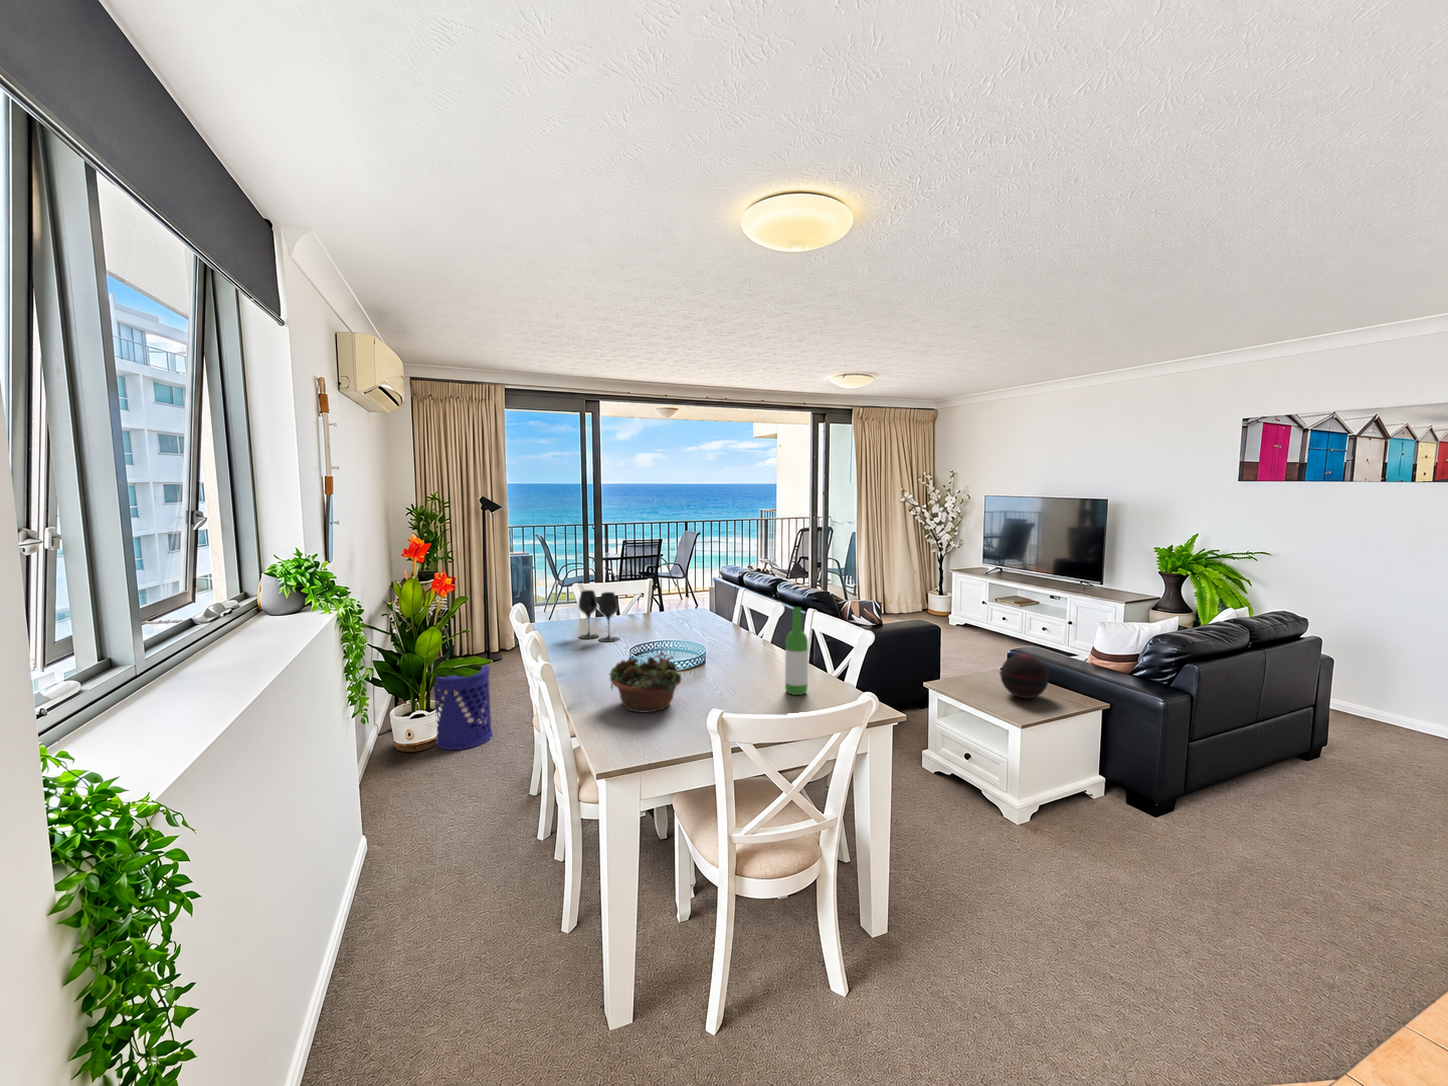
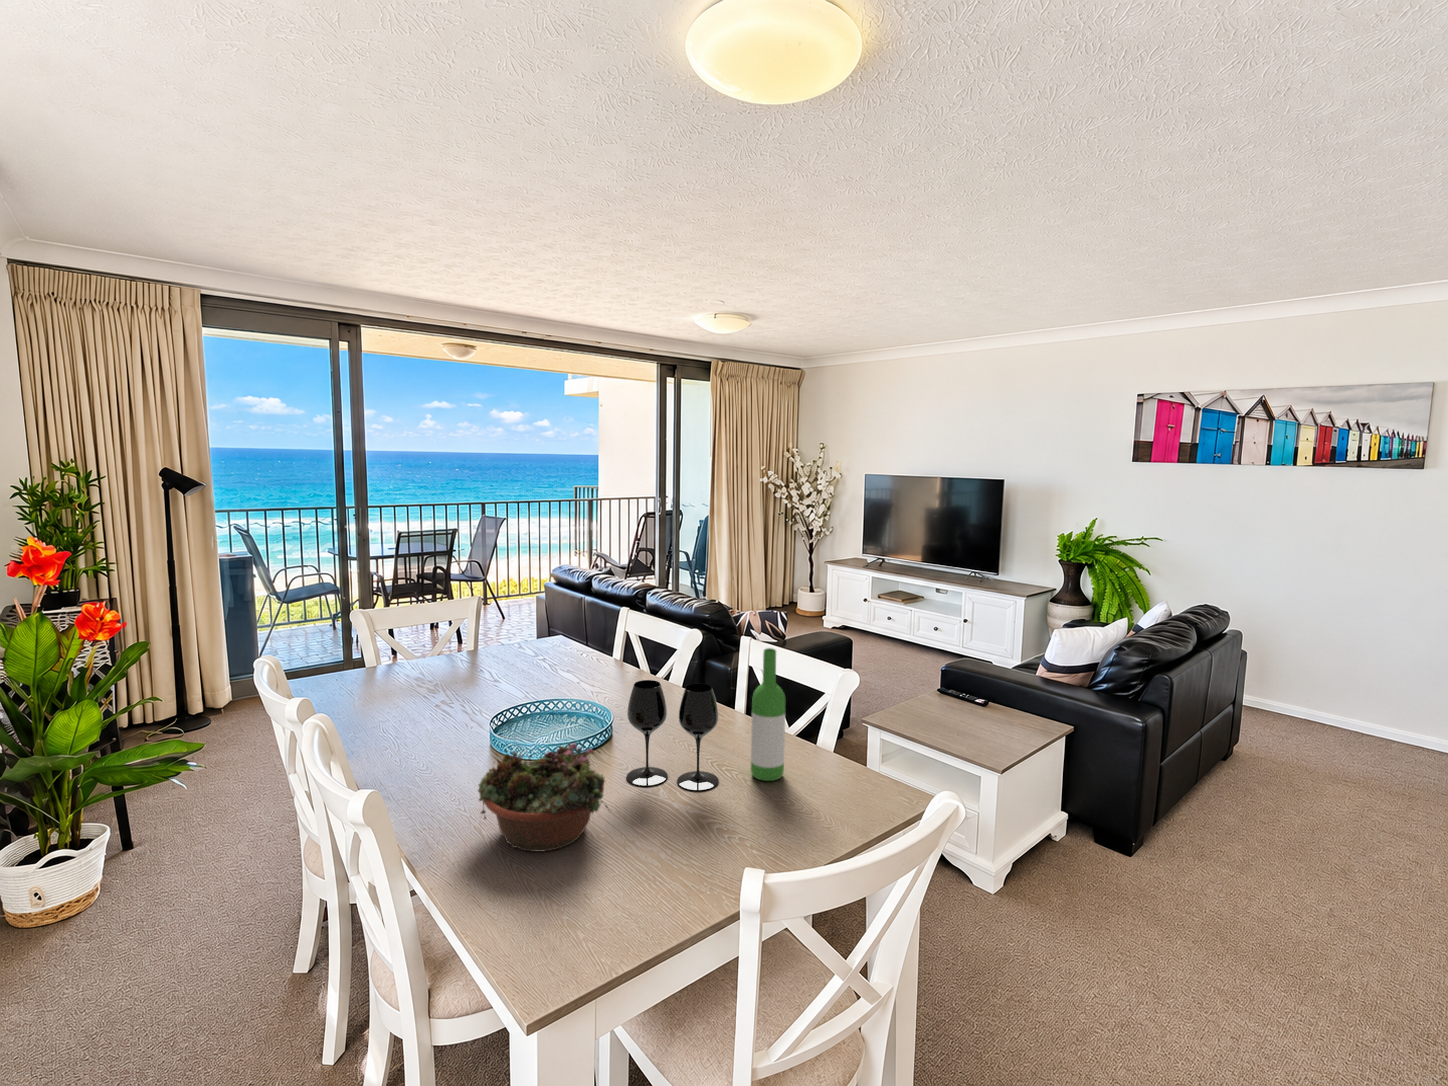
wine glass: present [579,590,619,642] -> present [626,680,719,791]
decorative orb: present [1000,654,1049,698] -> none [960,676,1017,731]
waste bin: present [434,665,492,750] -> none [82,750,206,907]

